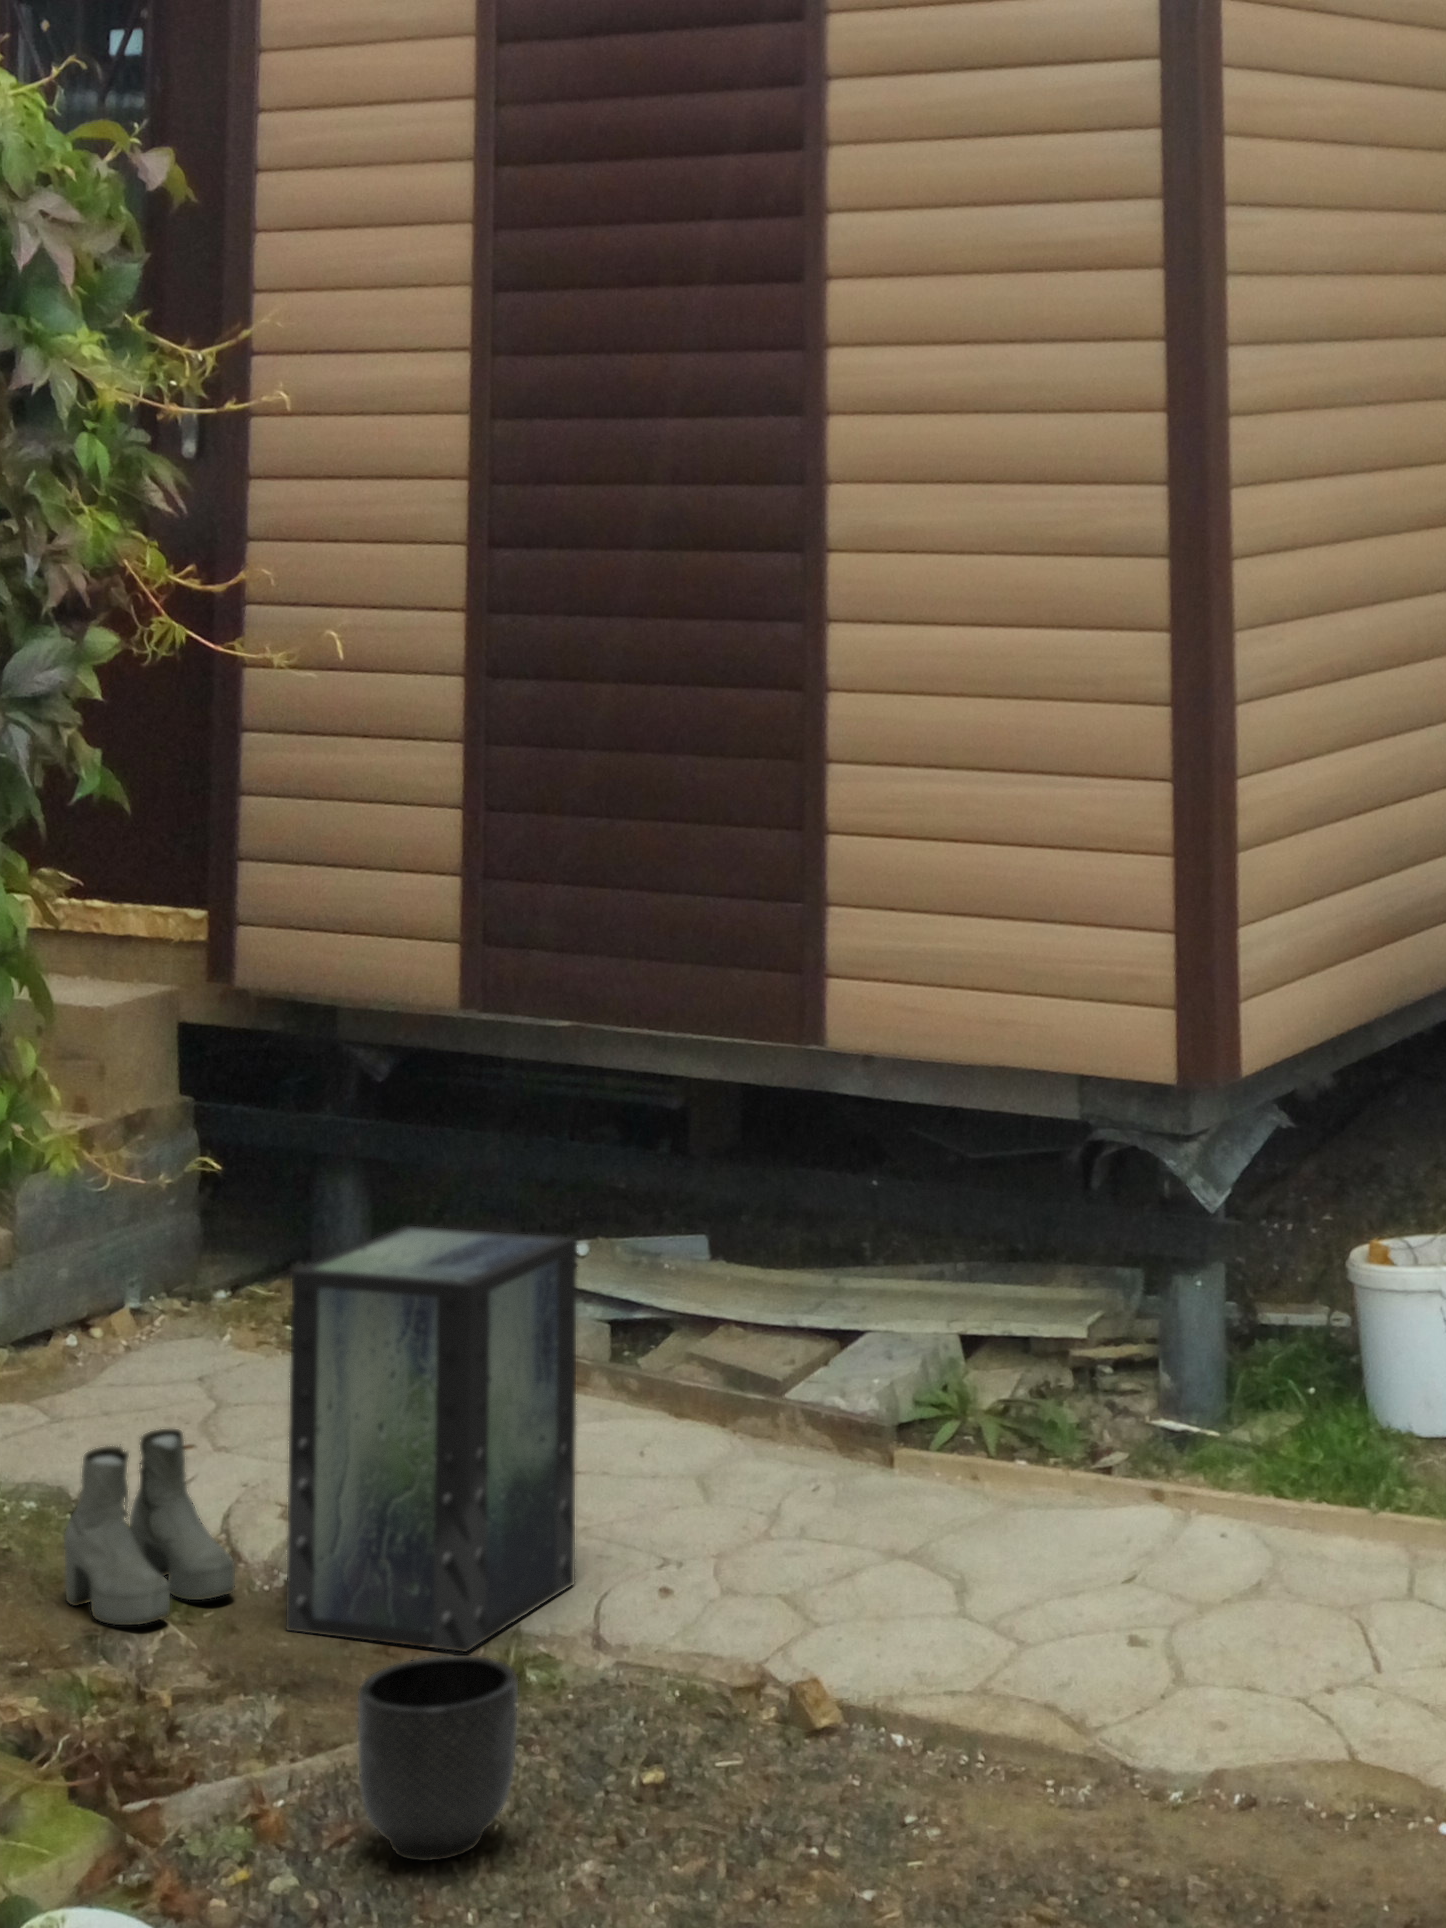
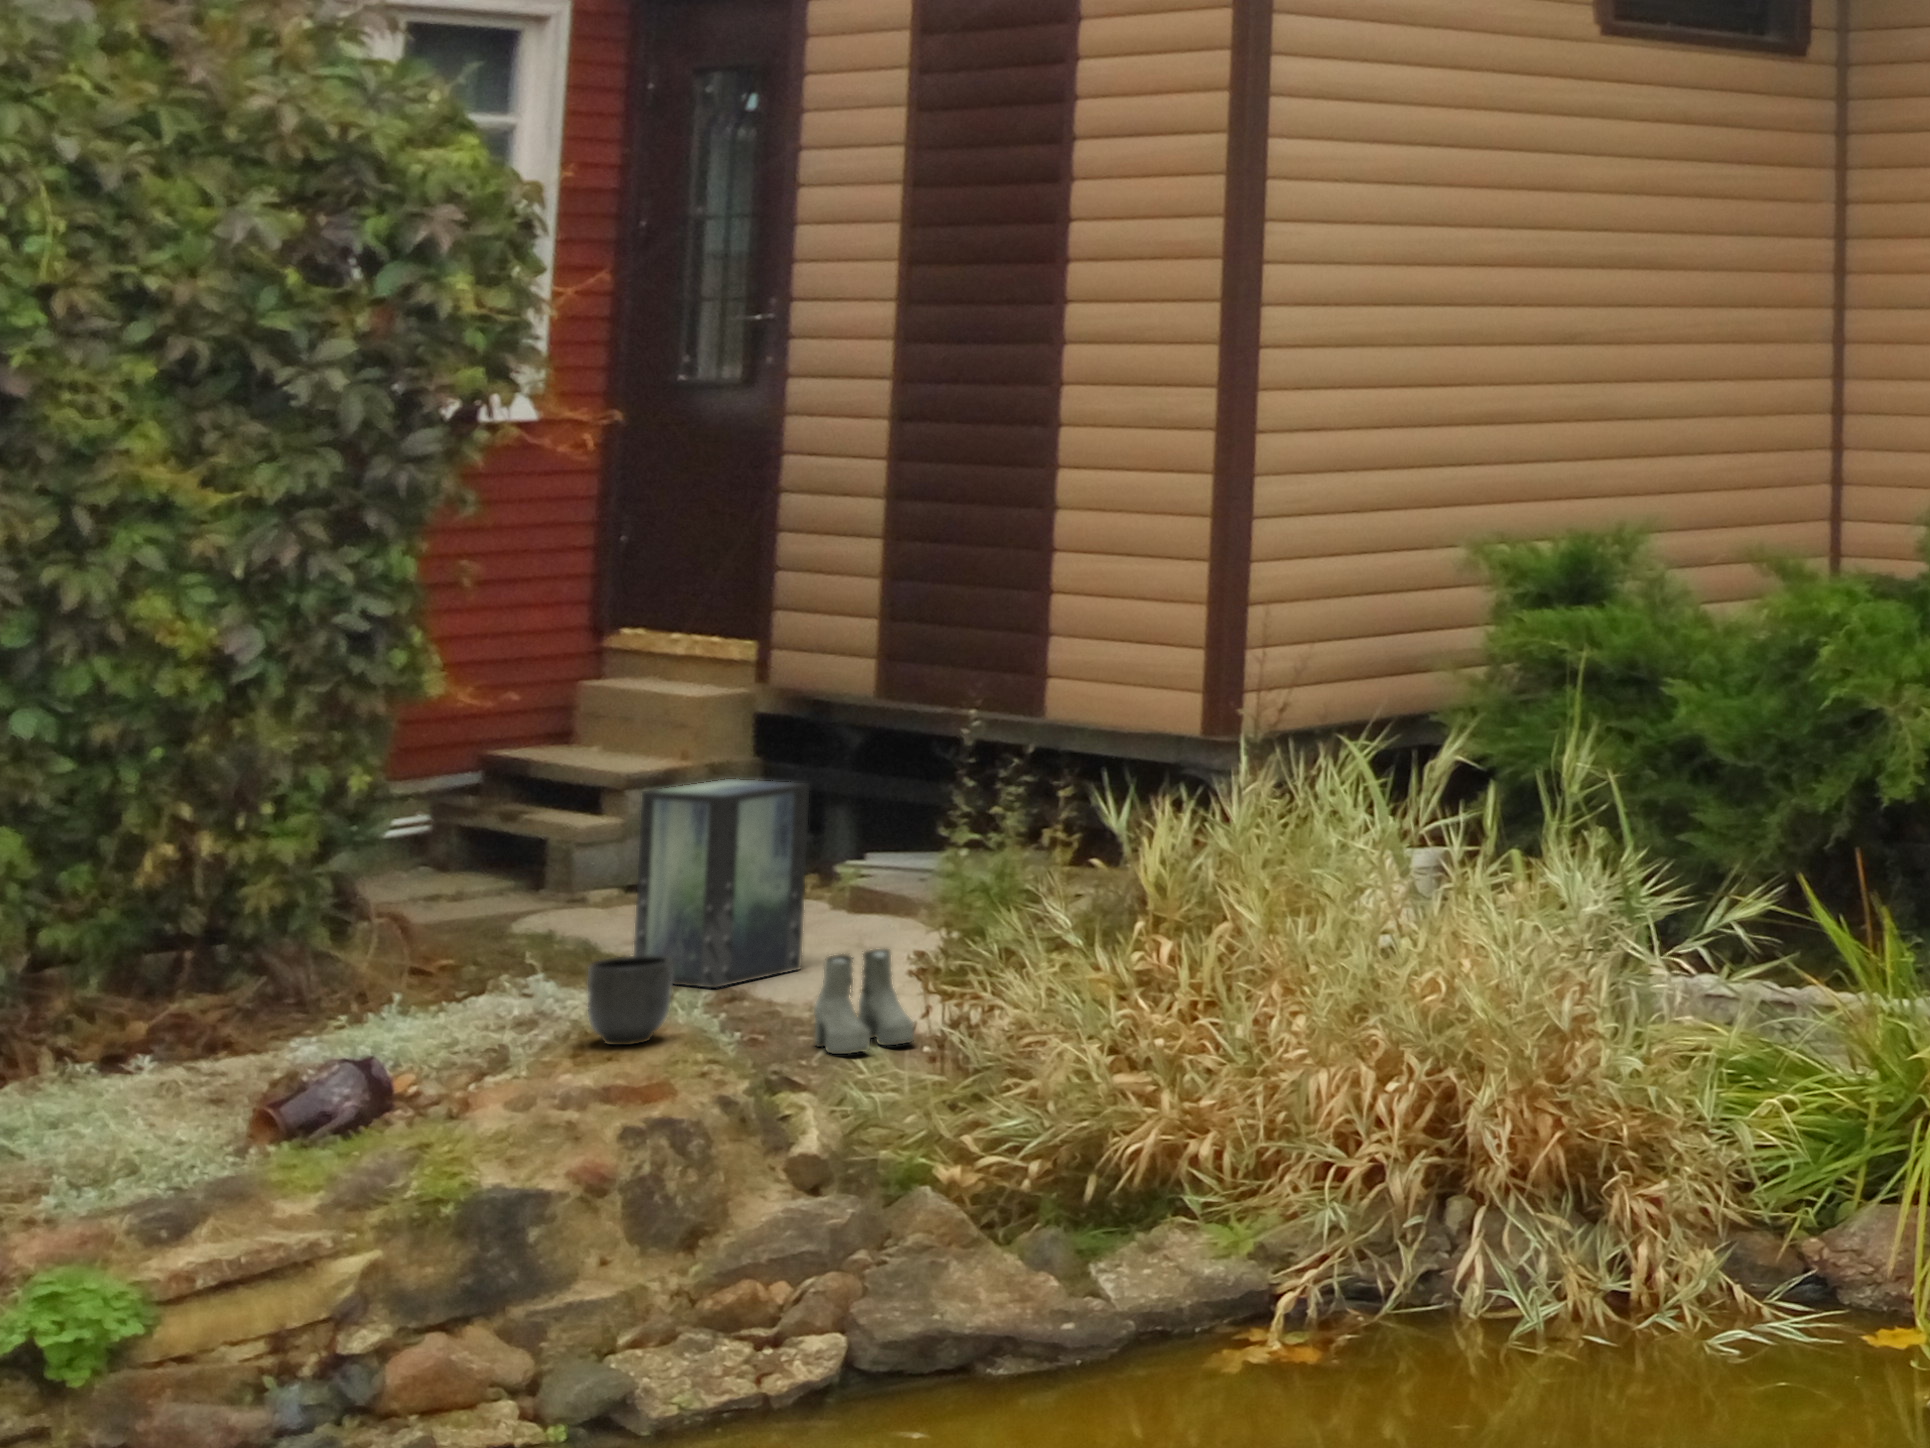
boots: present [64,1429,235,1625] -> present [814,949,914,1054]

